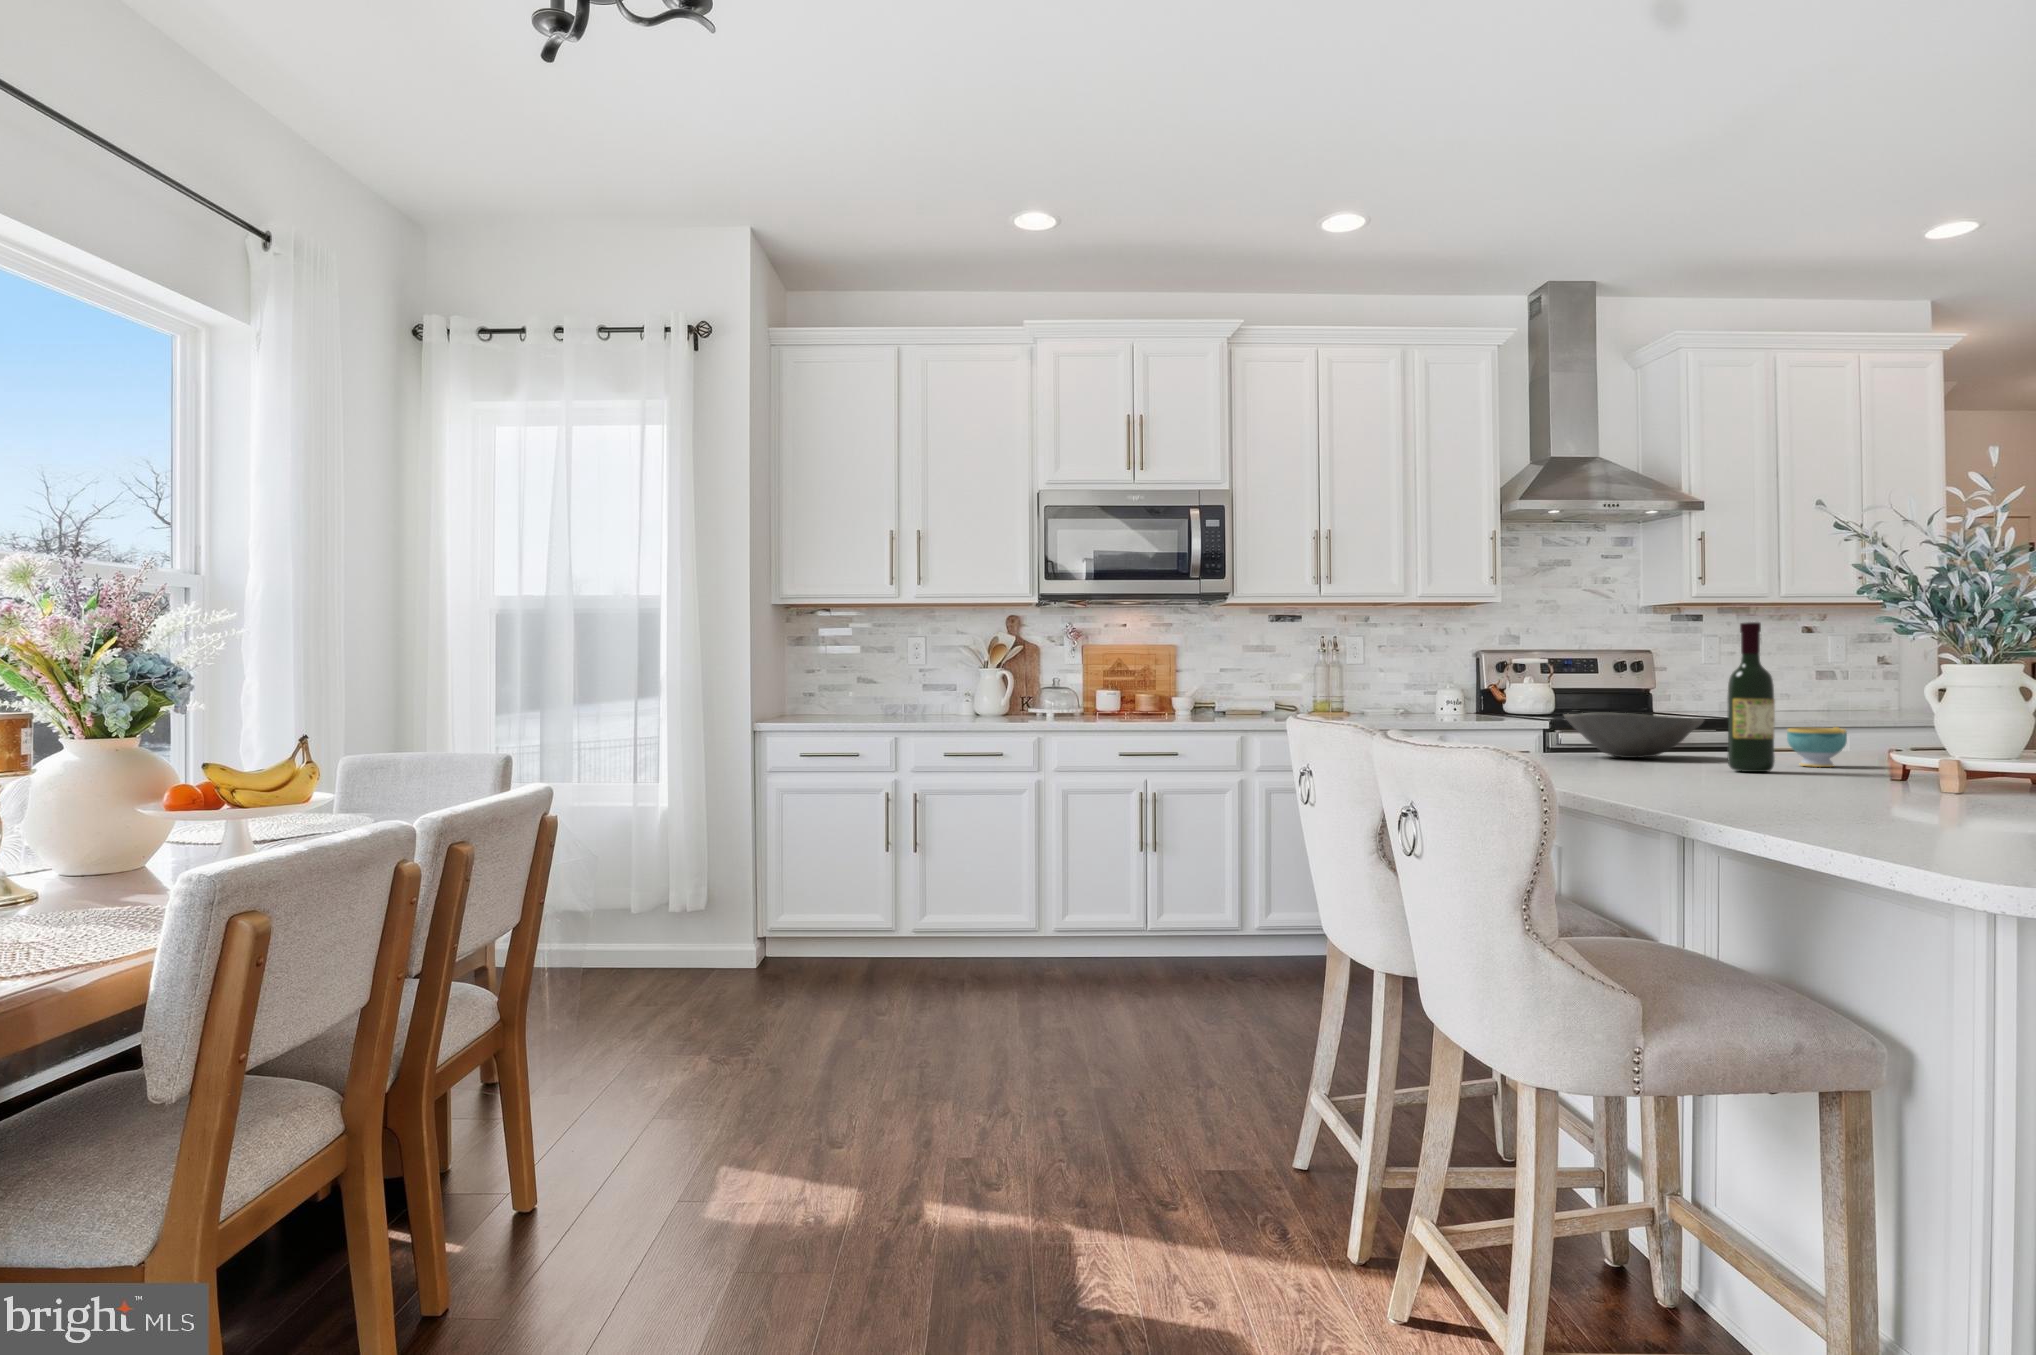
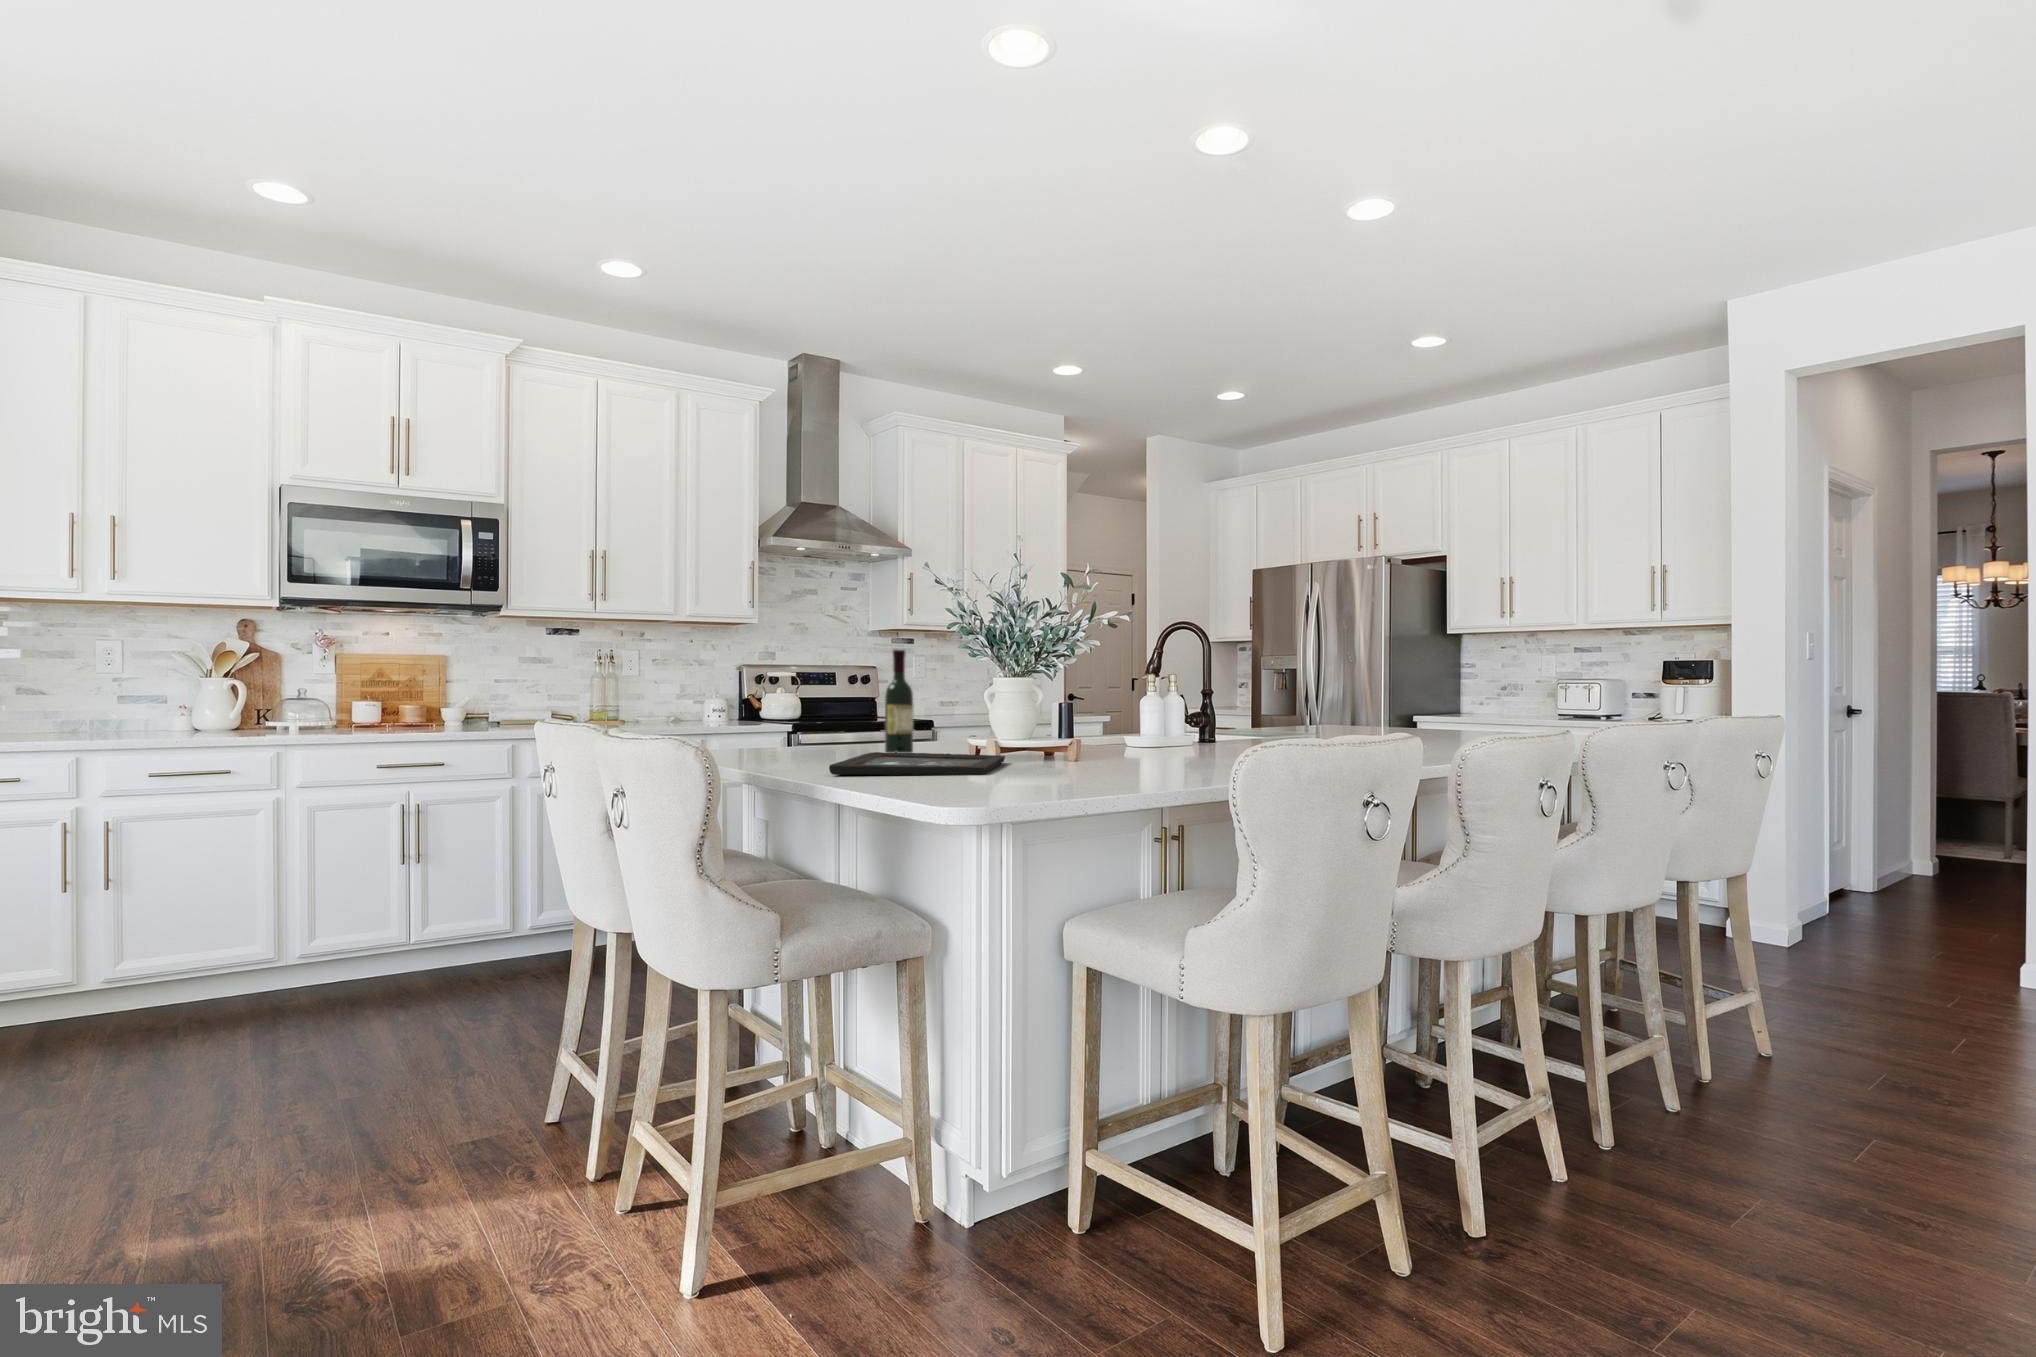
bowl: present [1564,713,1704,758] -> none [784,717,881,752]
teacup: present [1787,727,1847,767] -> none [927,724,962,753]
tray: none [1678,764,1966,811] -> present [829,752,1005,775]

